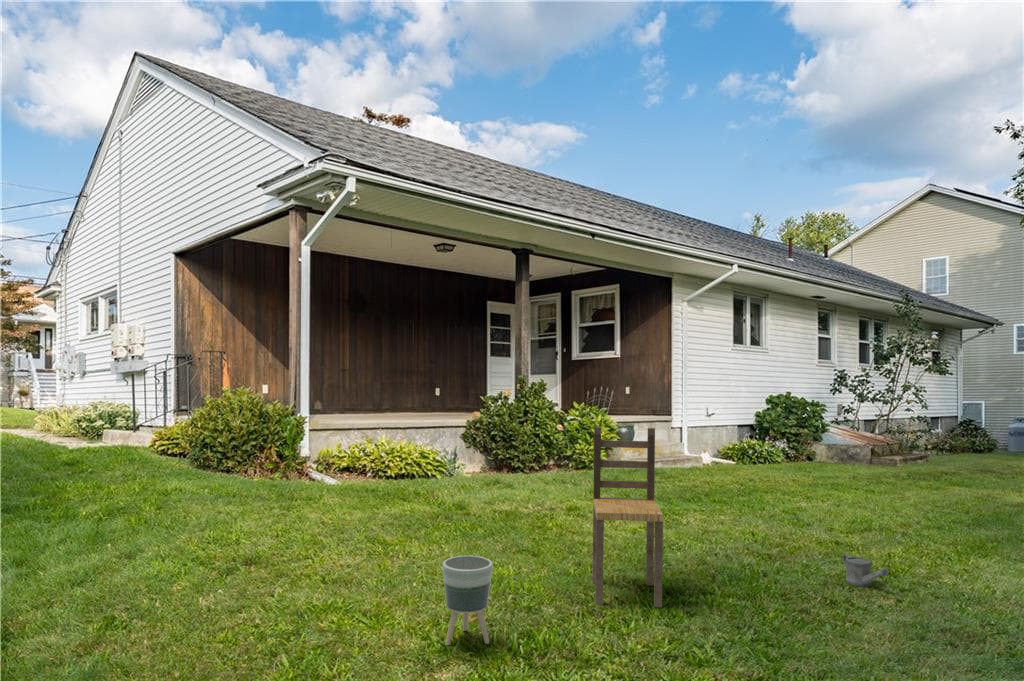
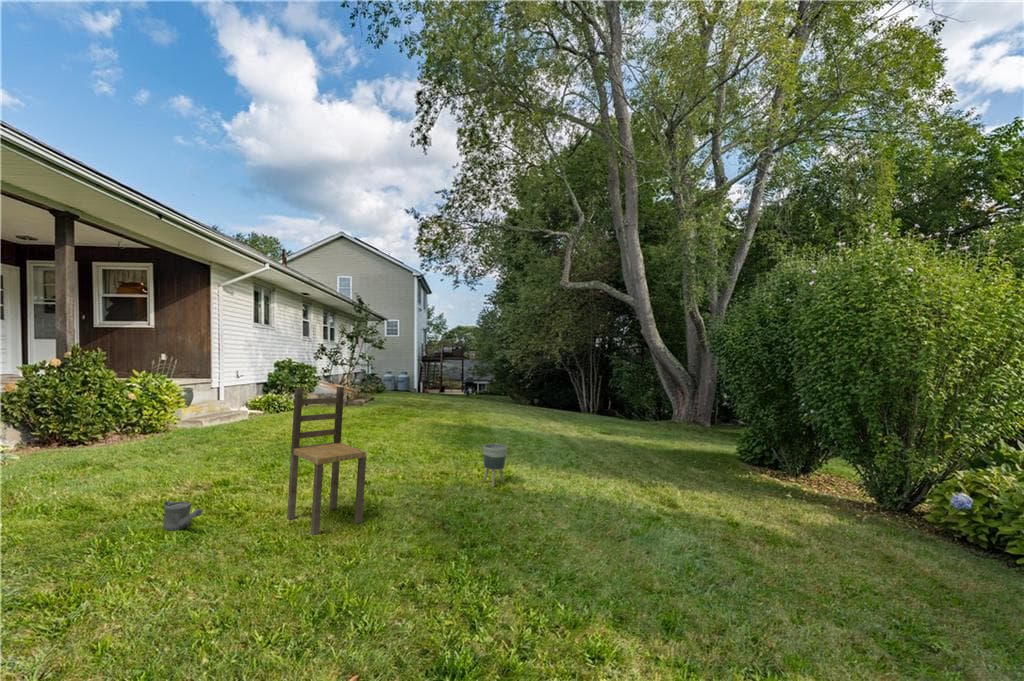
watering can: present [843,554,888,587] -> present [163,501,202,531]
planter: present [443,556,493,645] -> present [483,444,507,487]

